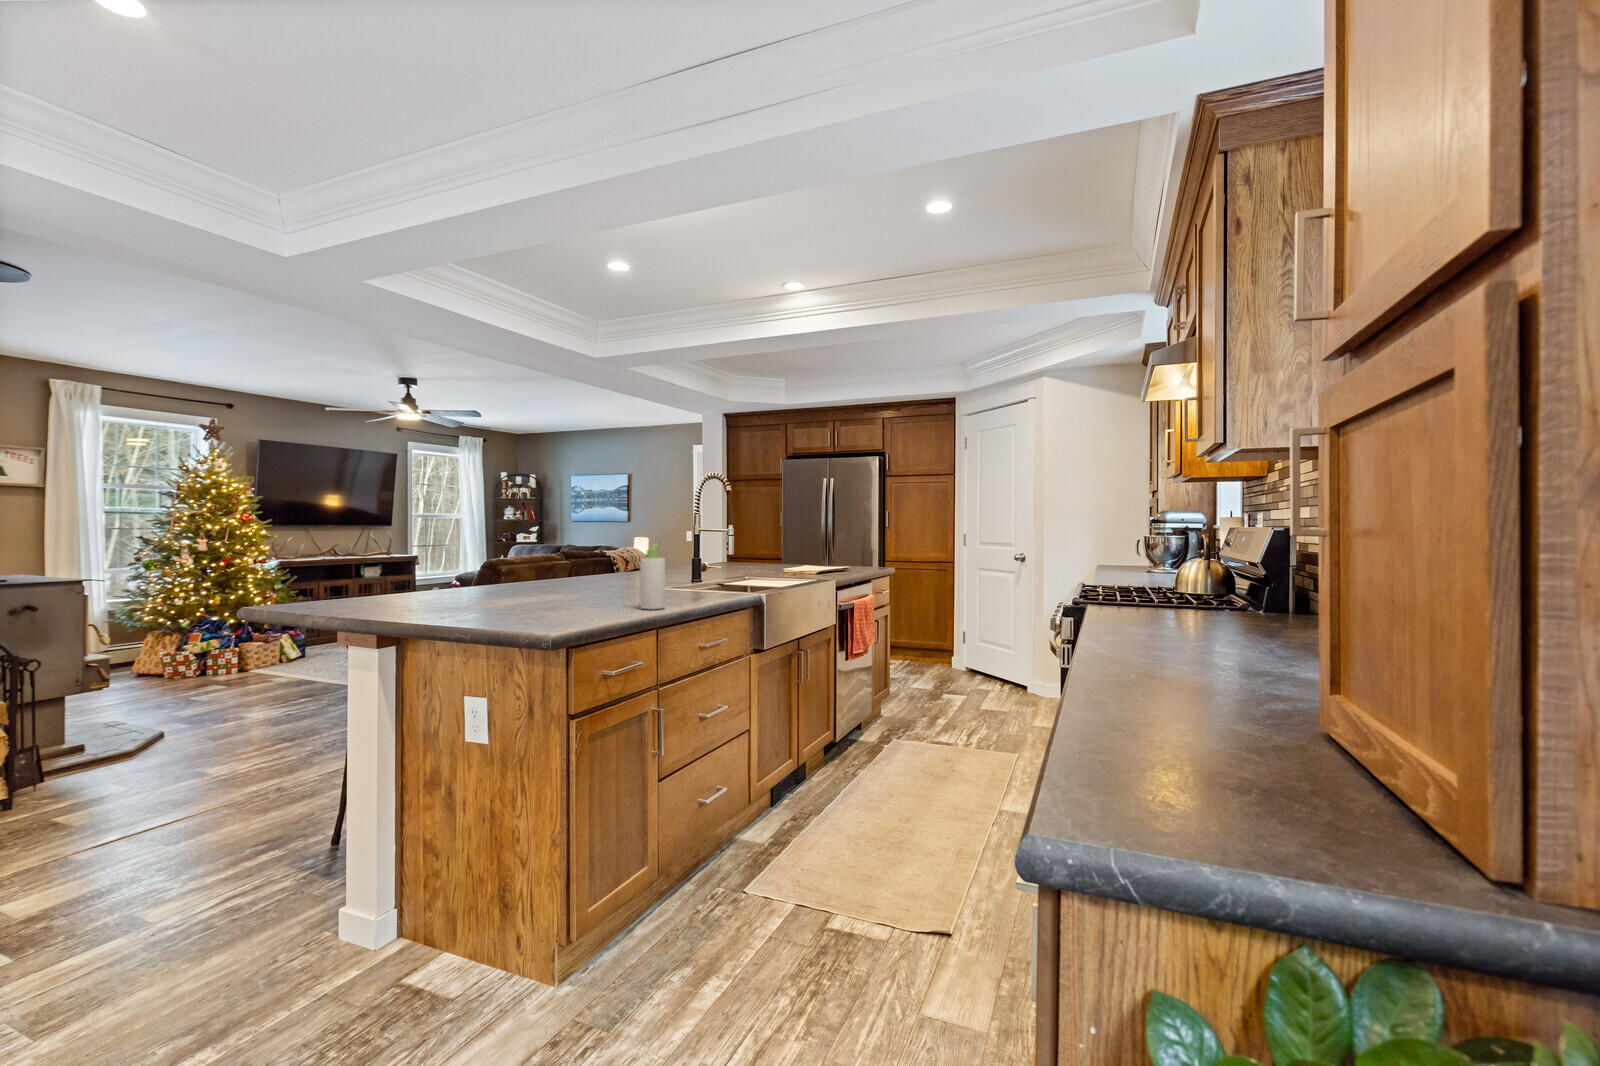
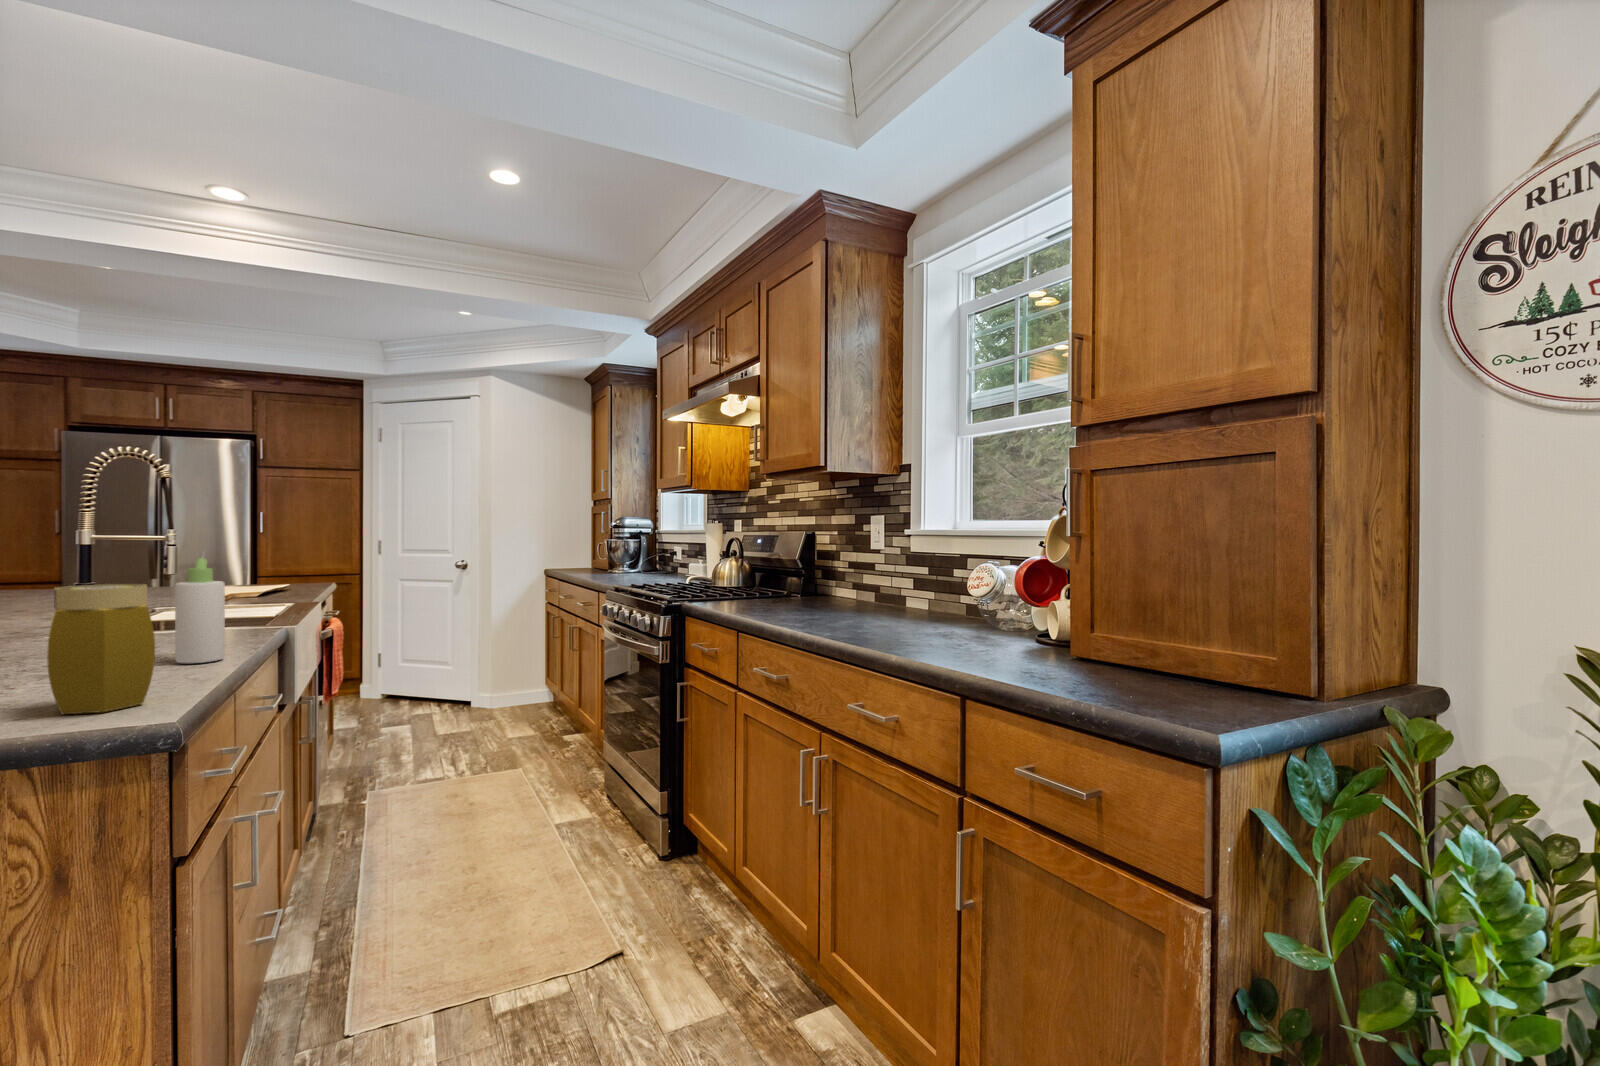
jar: none [528,556,580,627] -> present [47,584,155,714]

